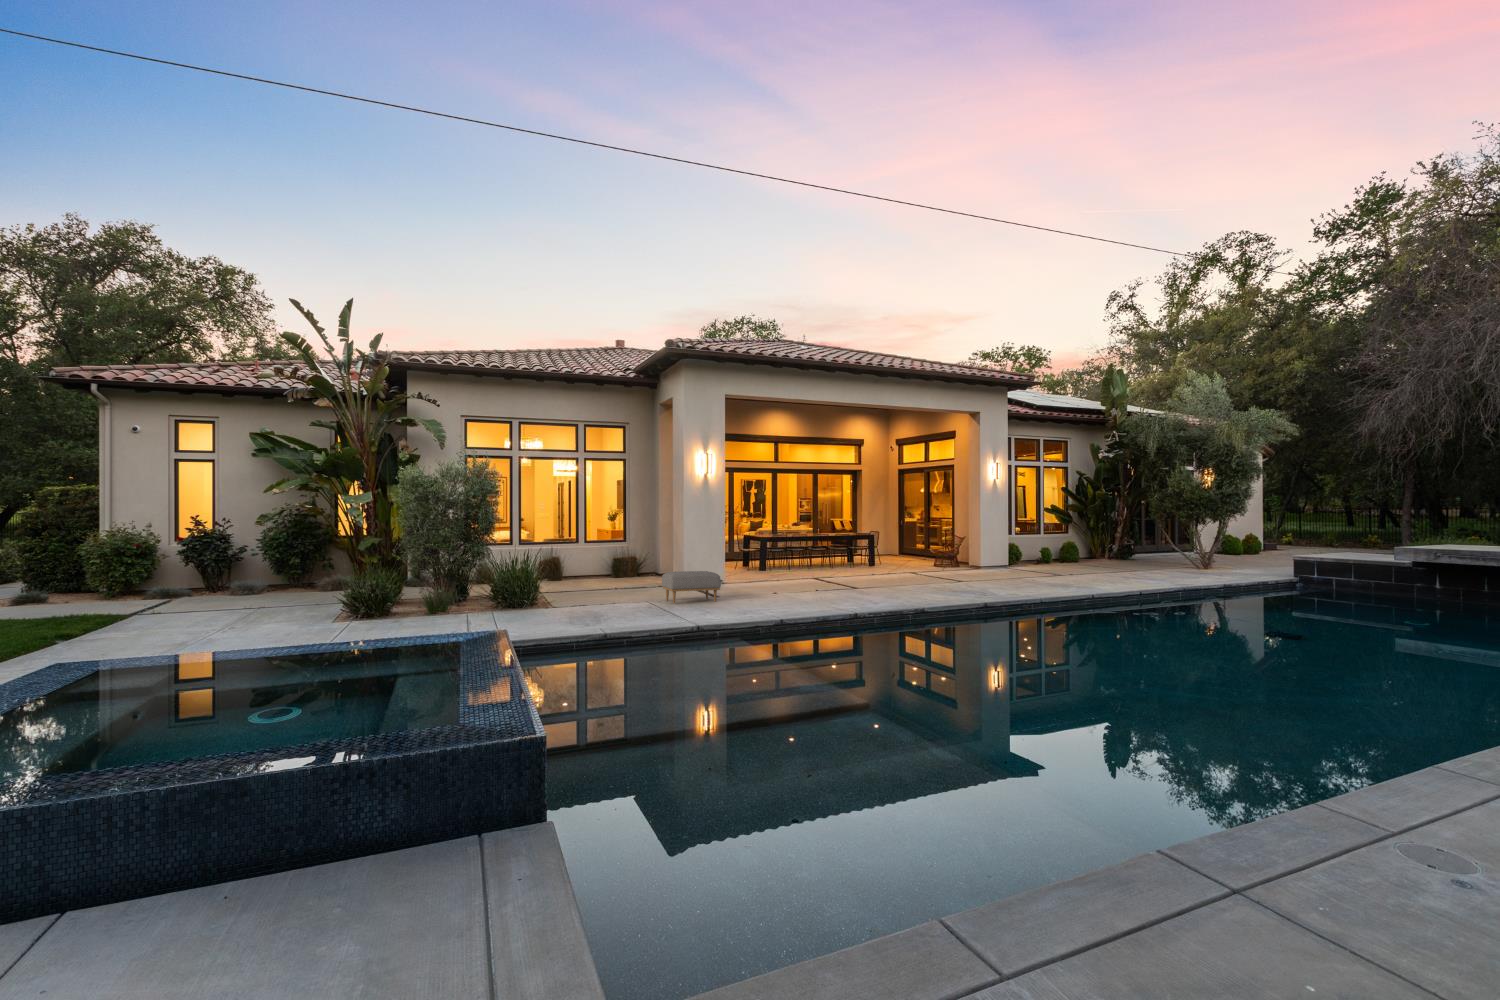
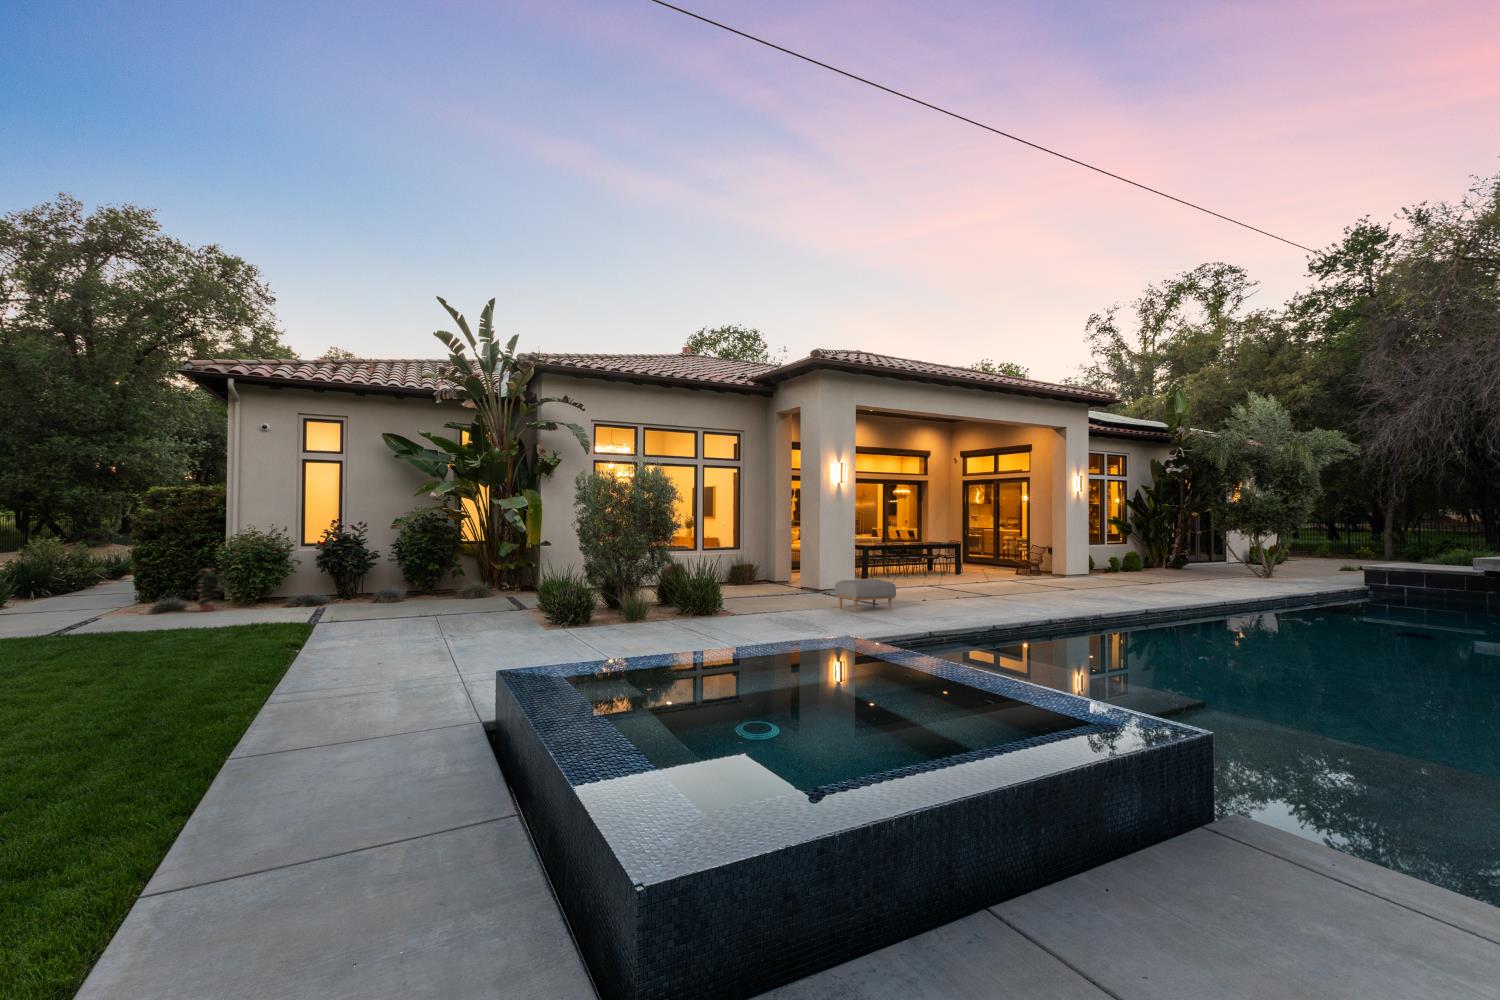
decorative plant: none [48,563,91,603] -> present [193,569,222,611]

